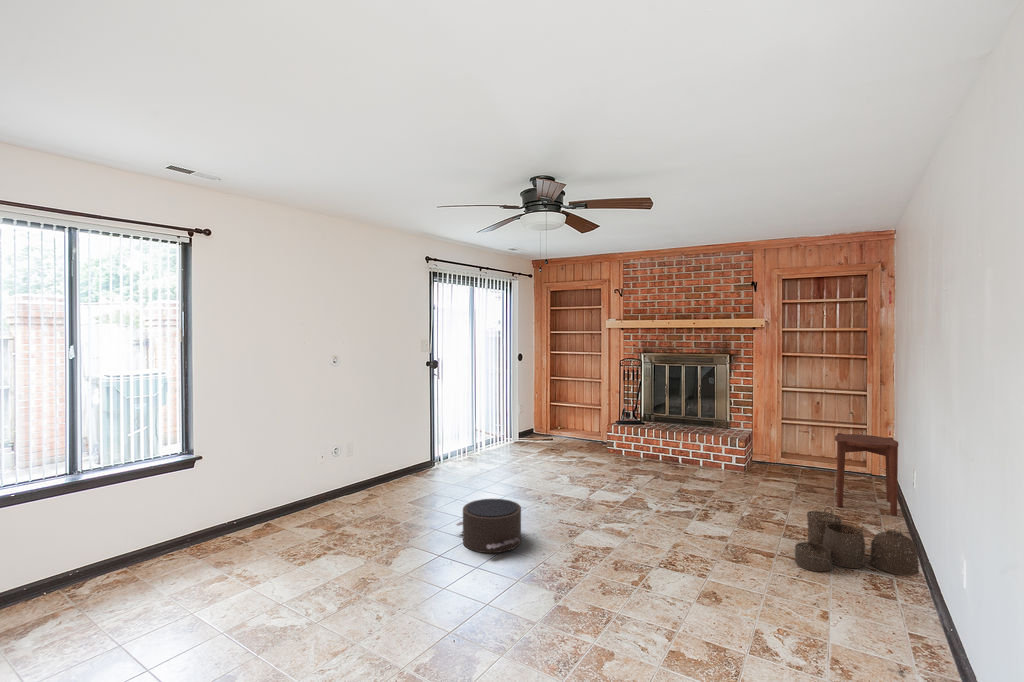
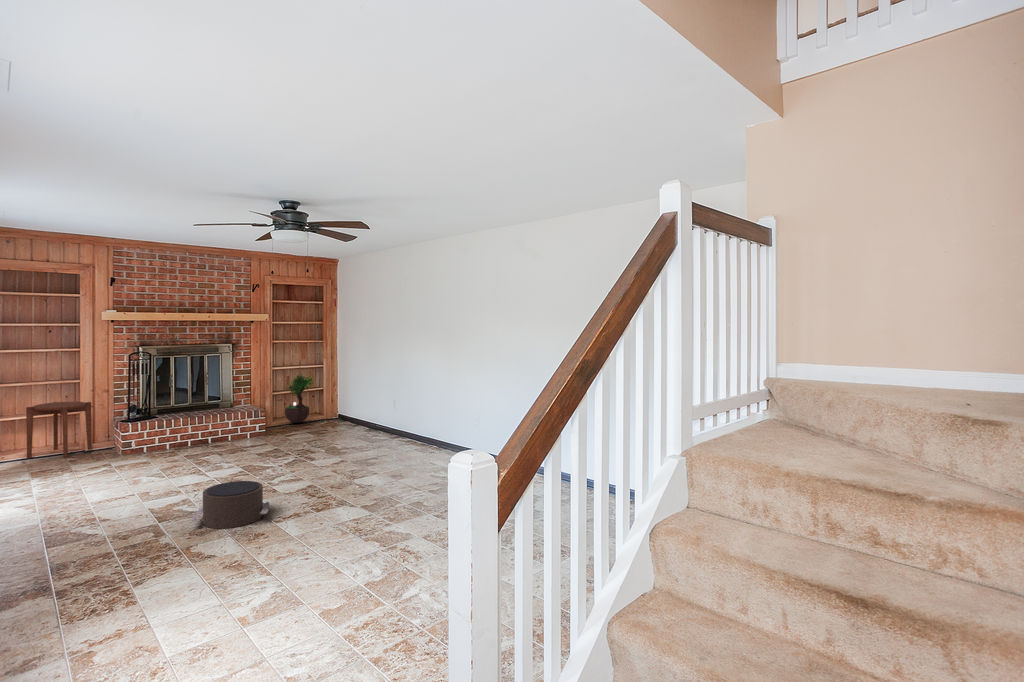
potted tree: none [792,394,844,468] -> present [285,373,314,423]
side table: present [835,433,898,516] -> present [26,402,92,458]
woven basket: present [795,508,919,575] -> none [374,428,425,459]

